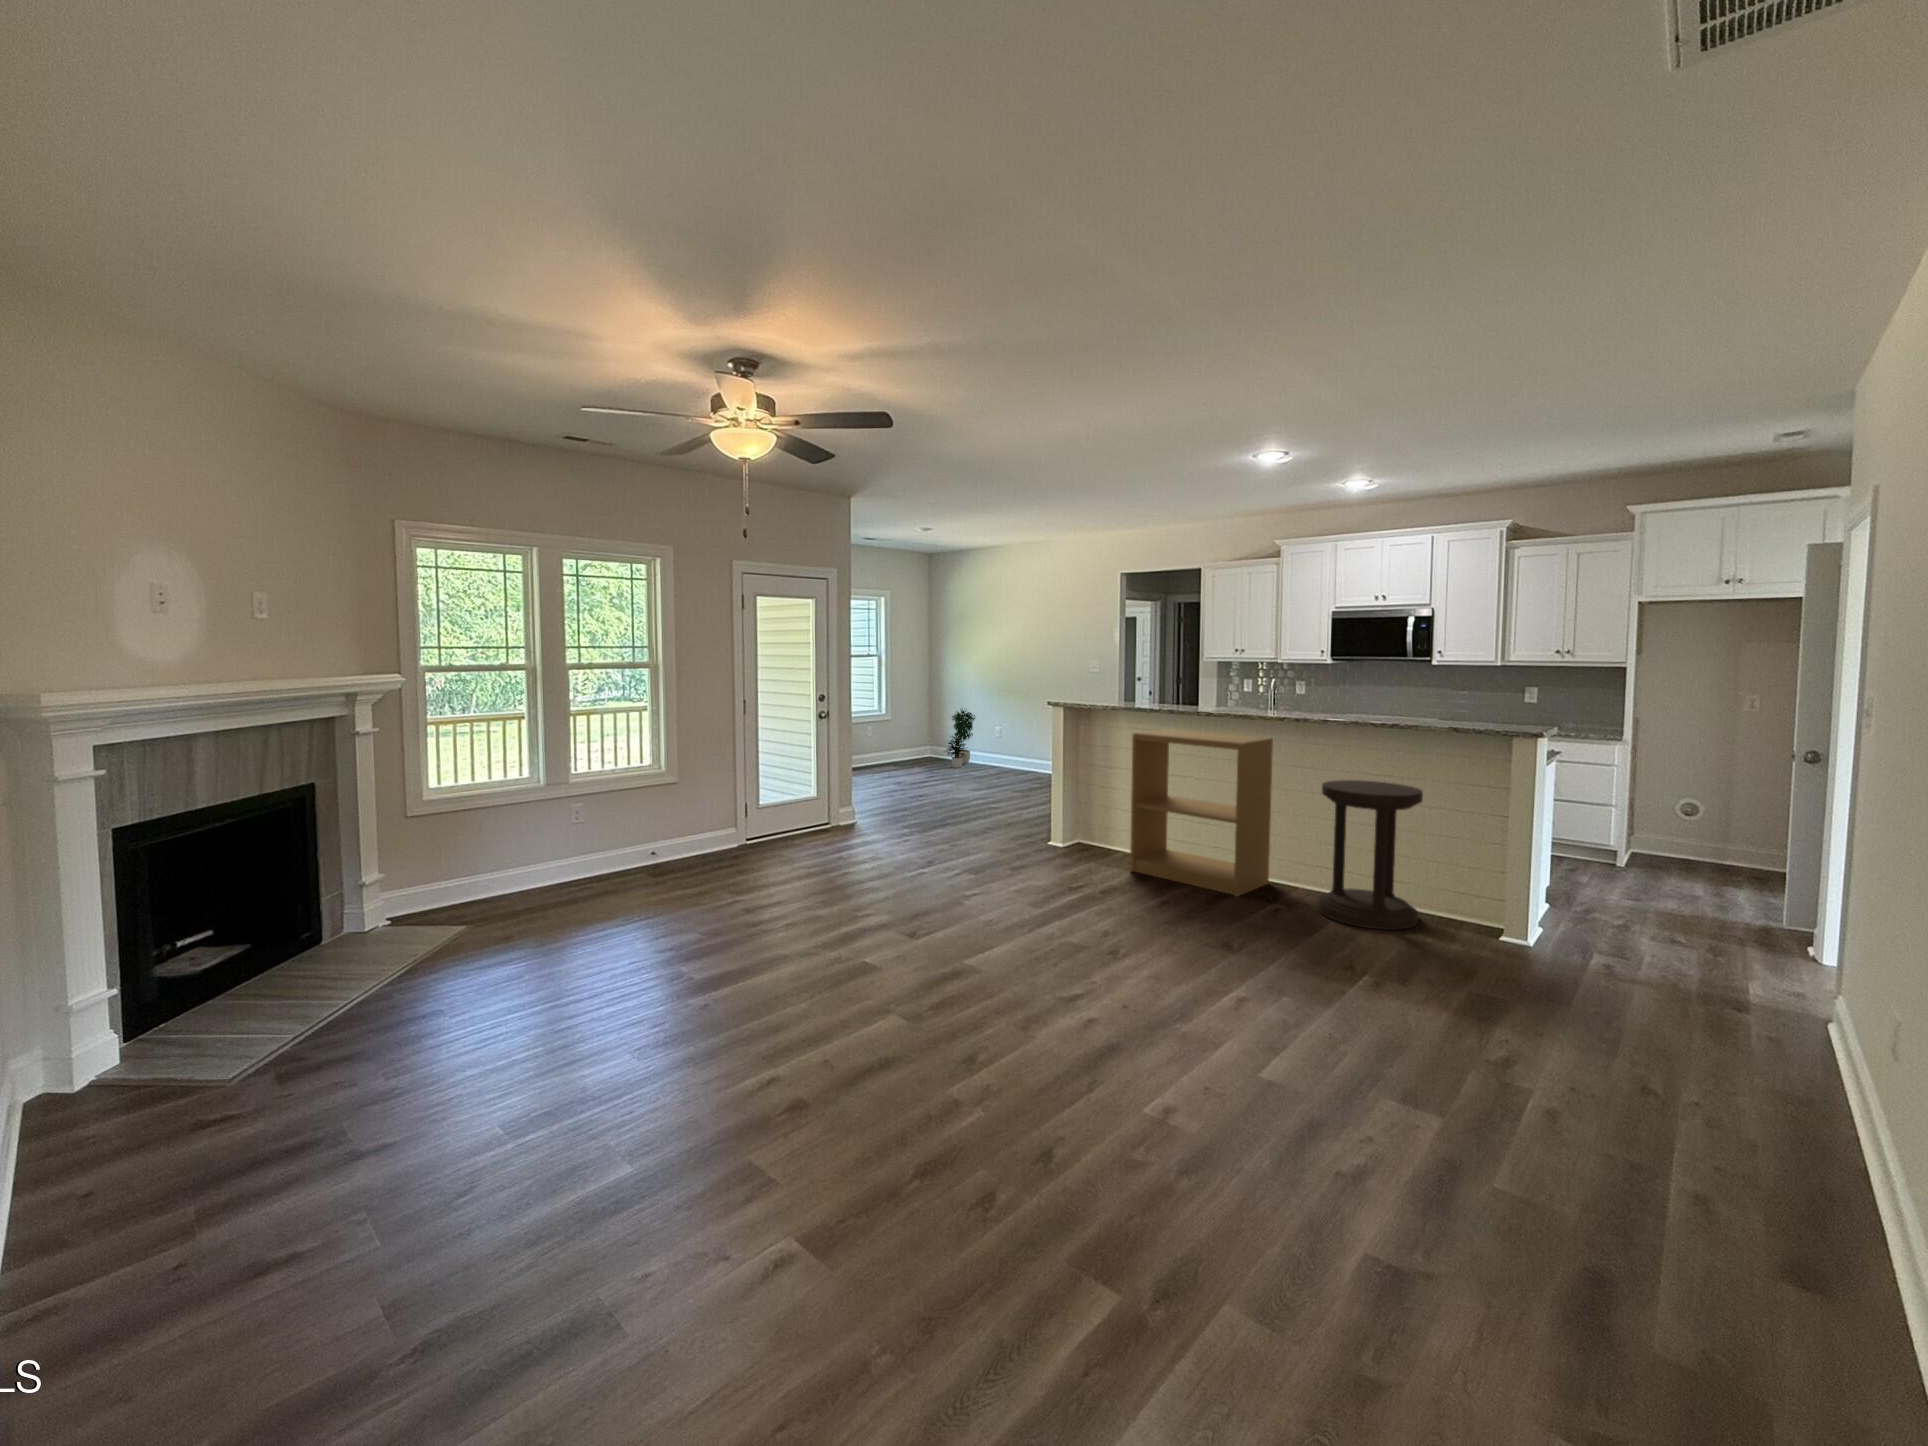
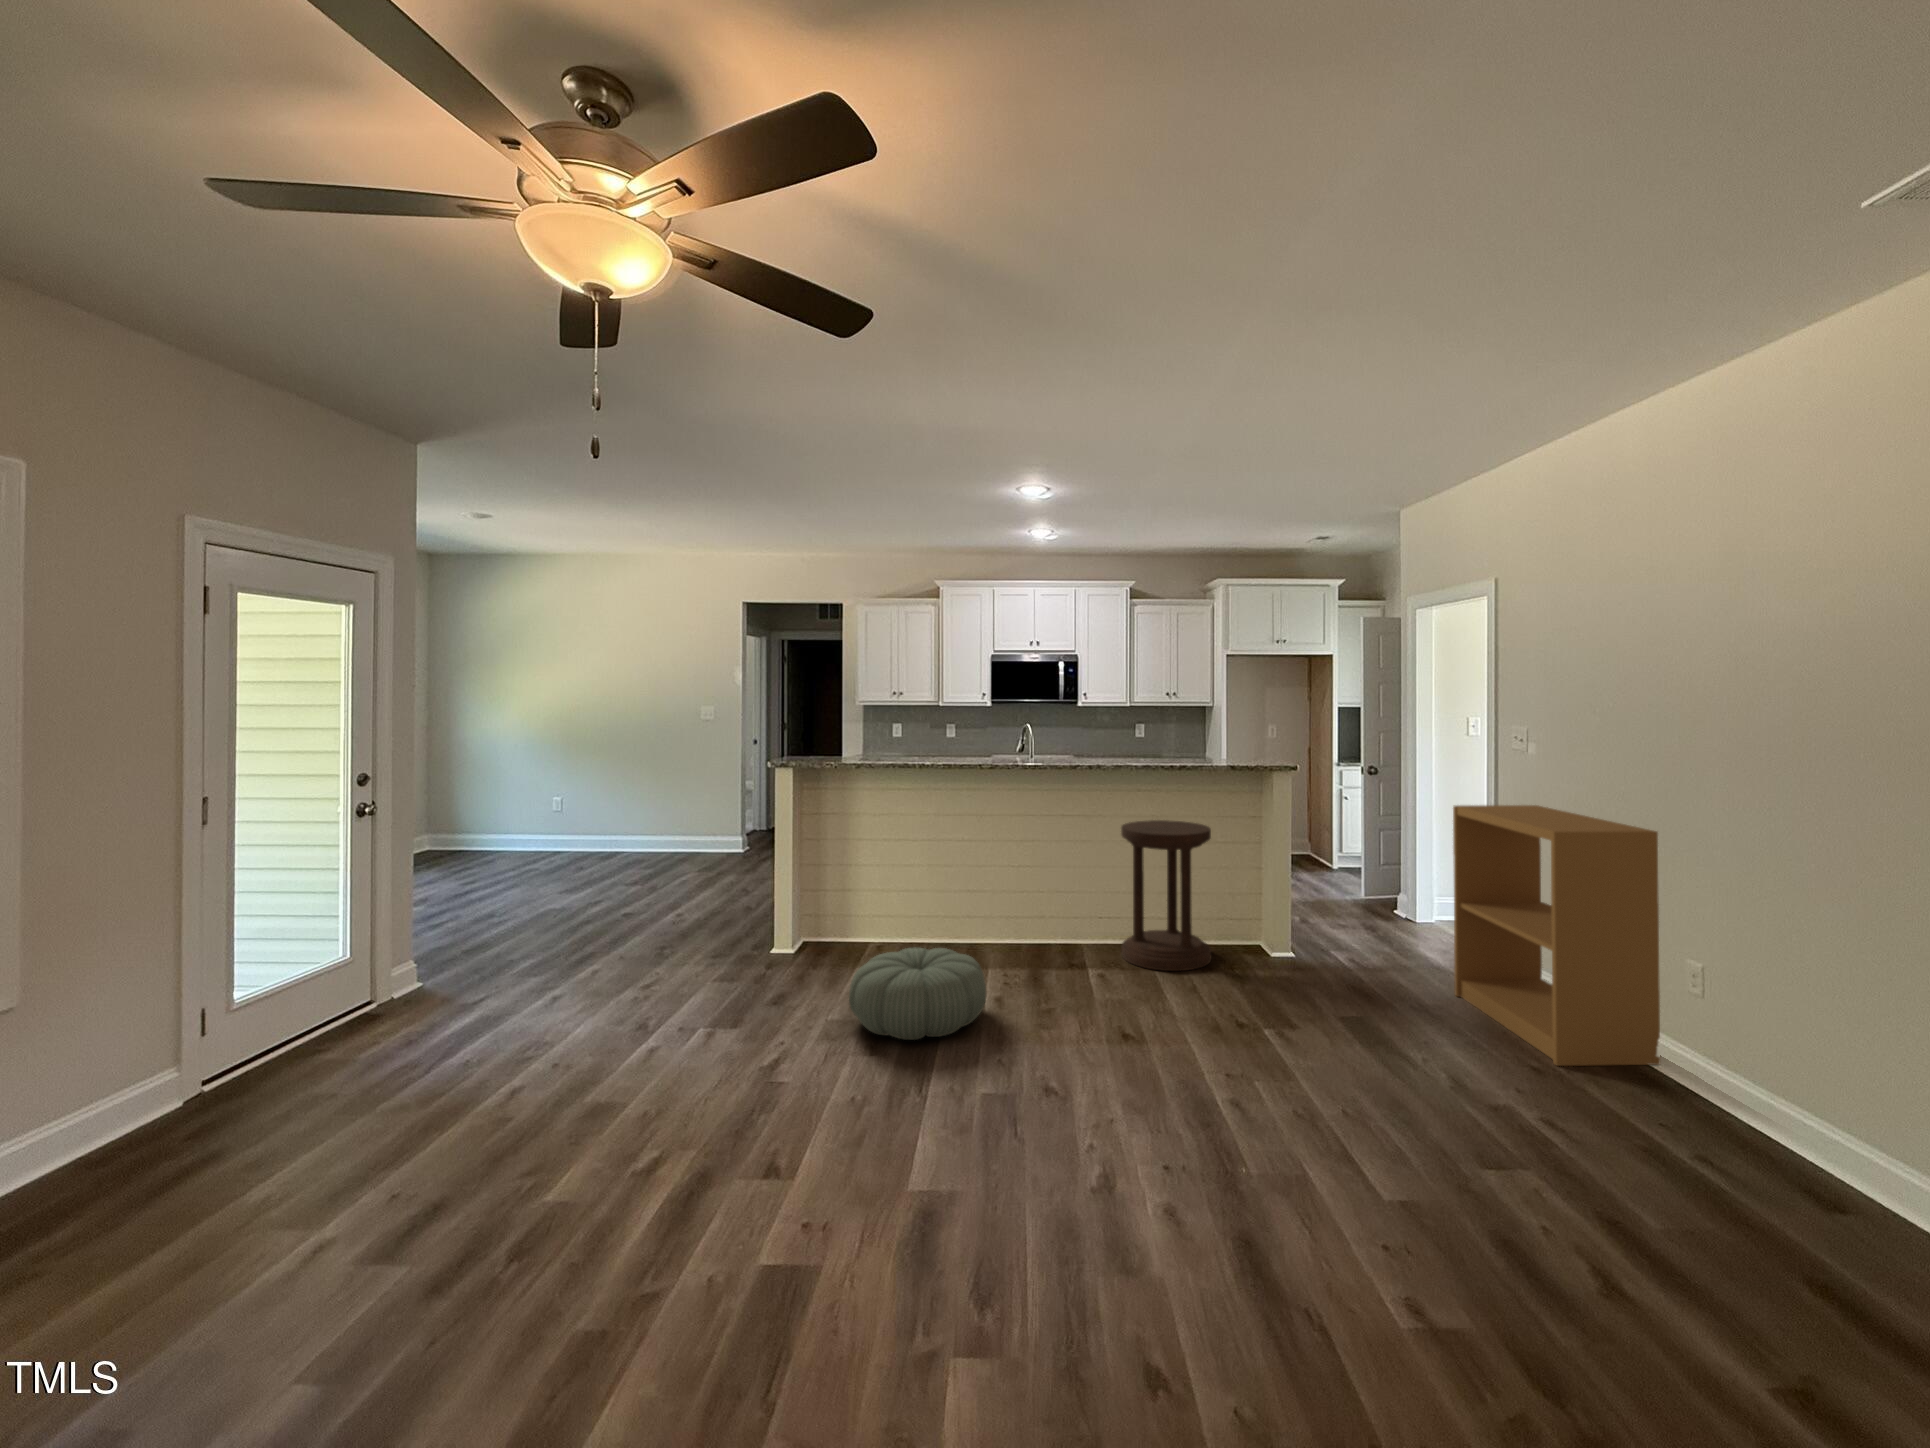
potted plant: present [946,710,975,768] -> none [475,776,523,864]
bookshelf: present [1130,729,1273,896] -> present [1453,805,1660,1066]
pouf: none [1034,848,1141,912] -> present [849,948,986,1040]

